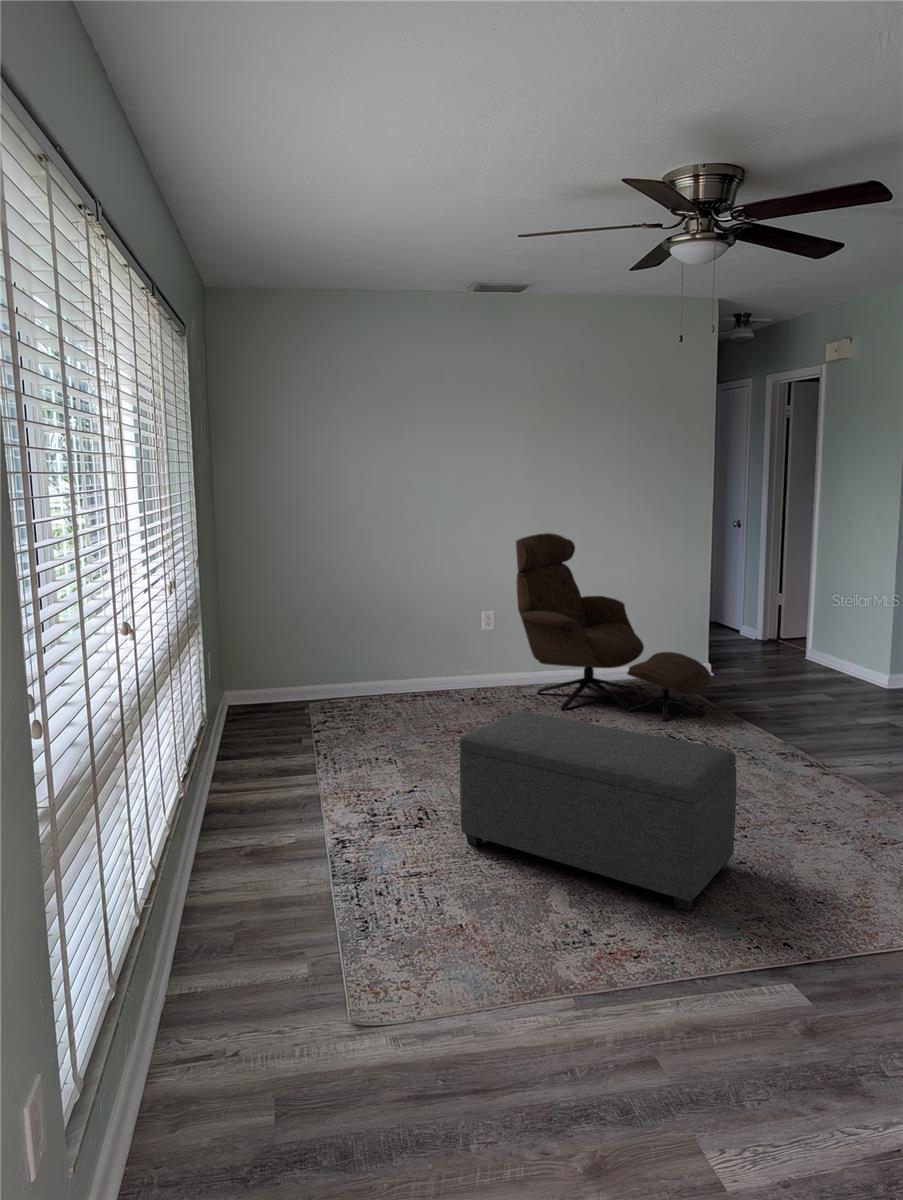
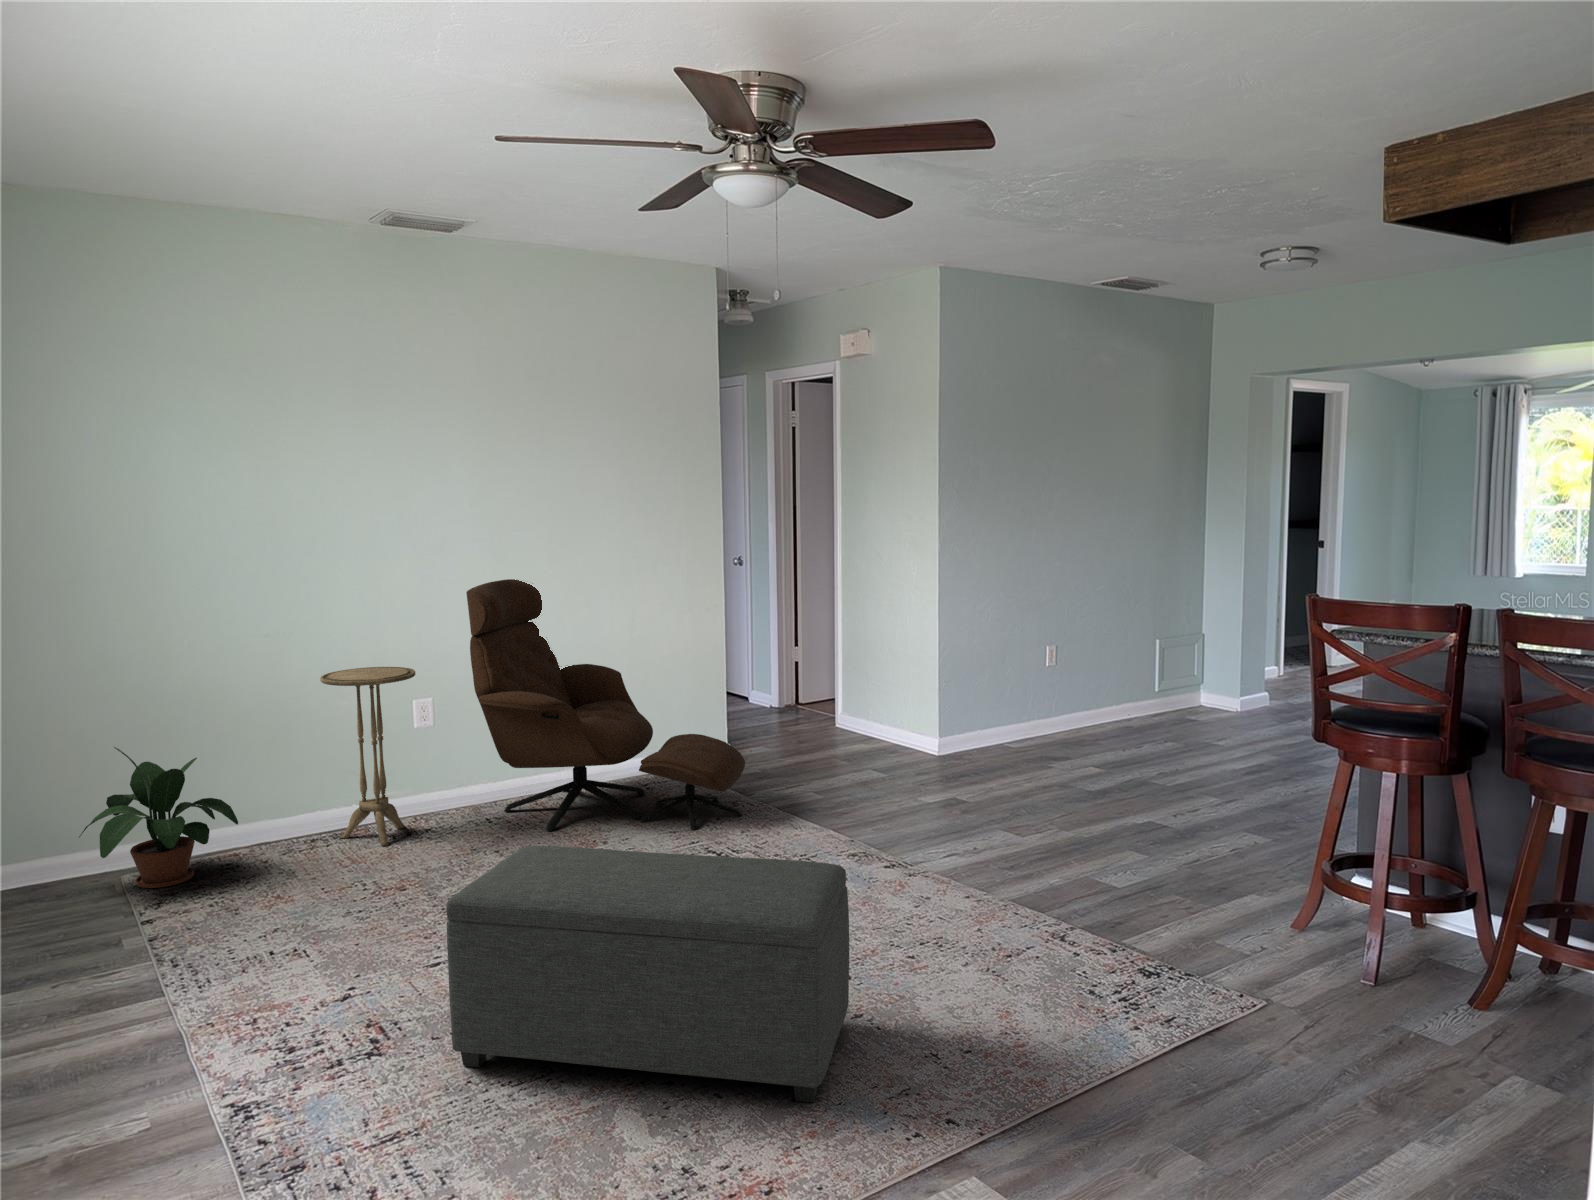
side table: none [422,589,480,707] -> present [320,667,416,846]
potted plant: none [286,627,370,714] -> present [79,747,238,888]

